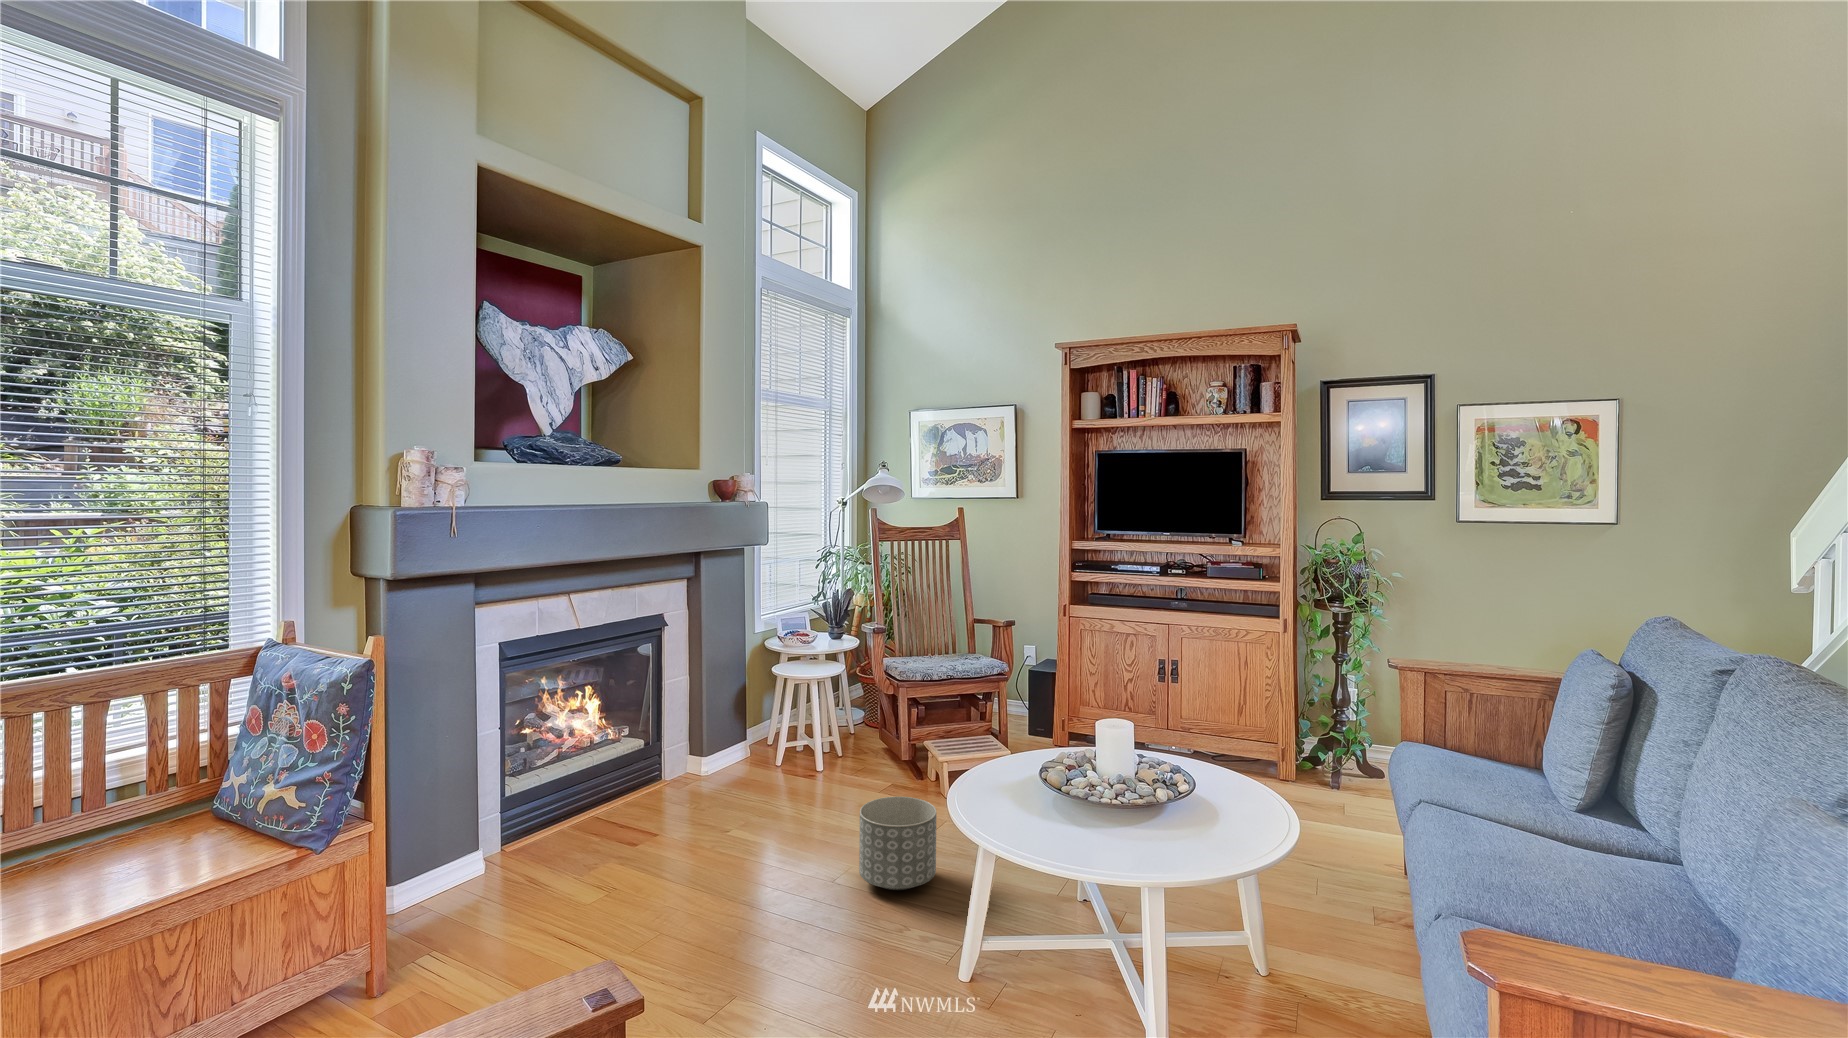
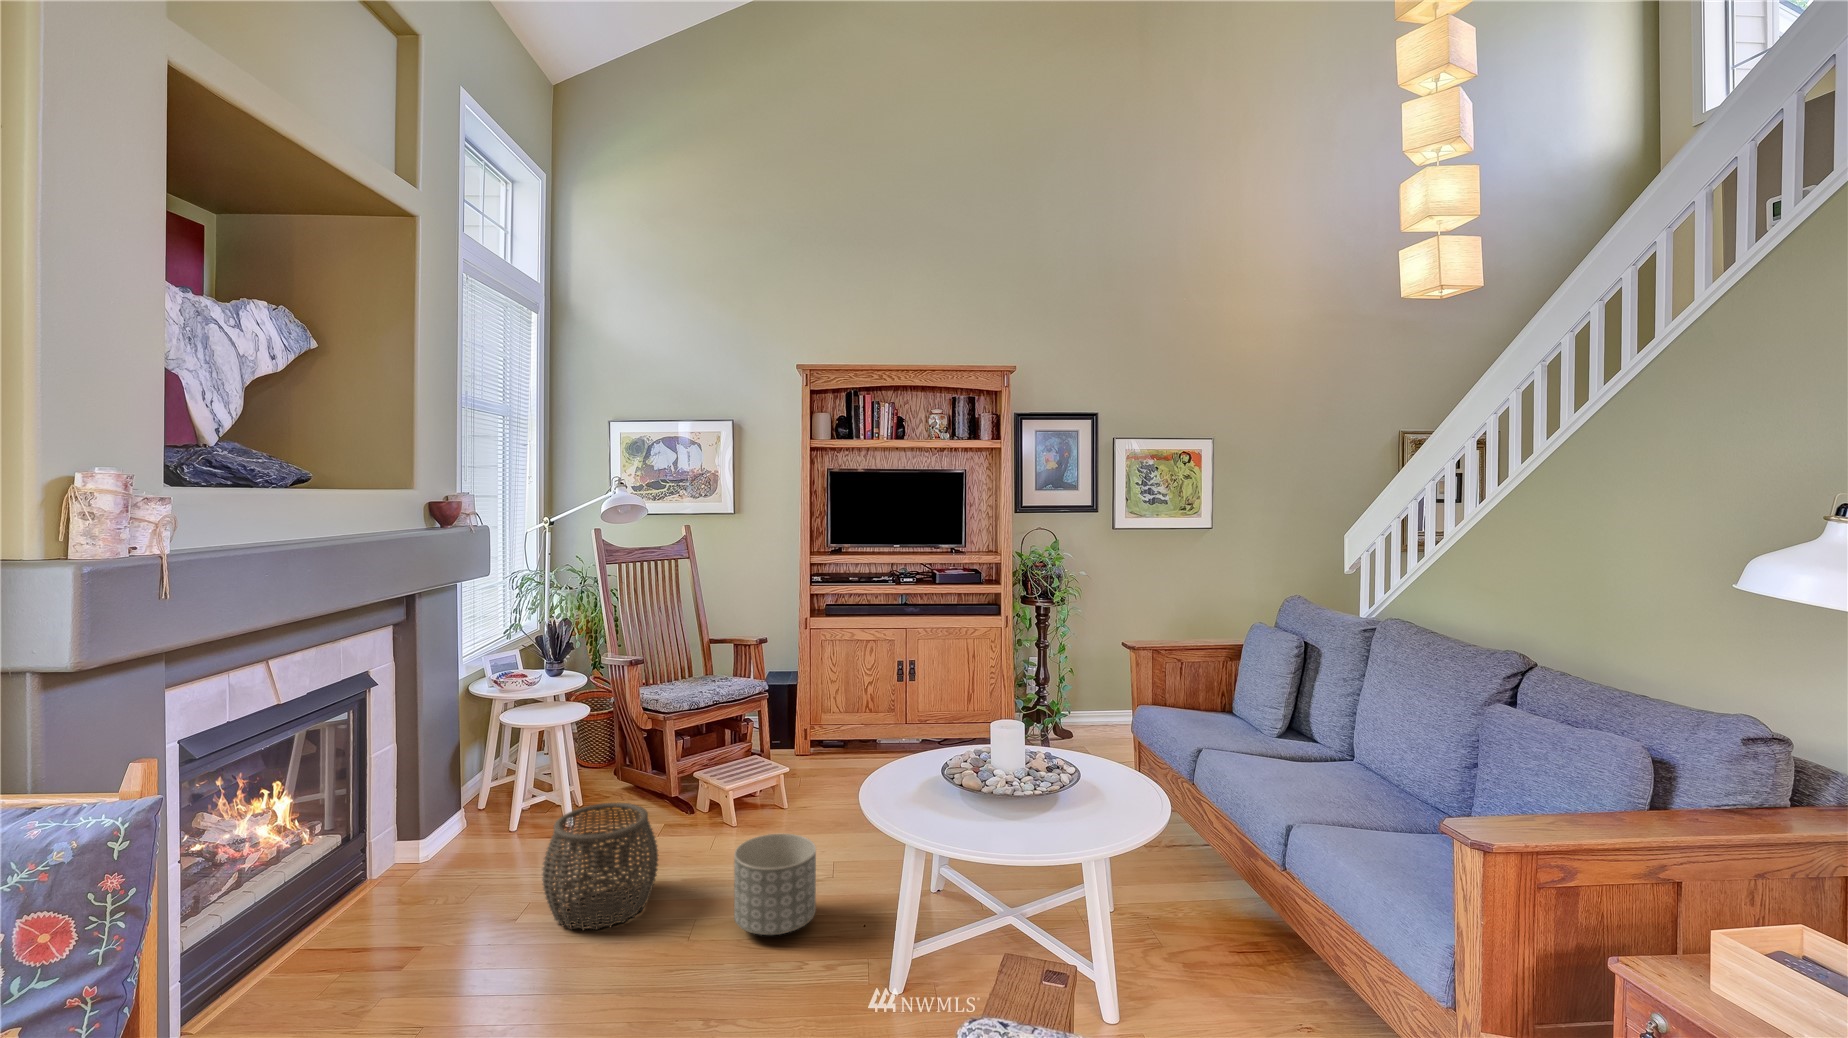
woven basket: none [735,744,831,849] -> present [542,803,658,930]

